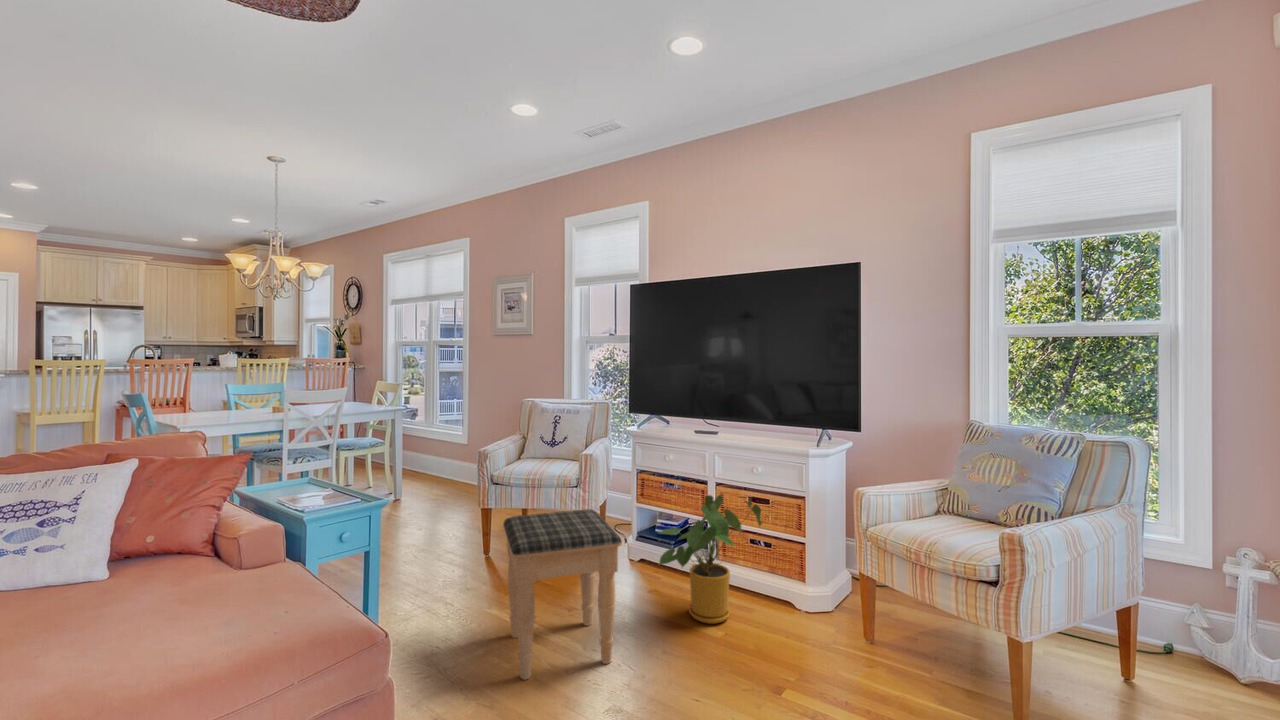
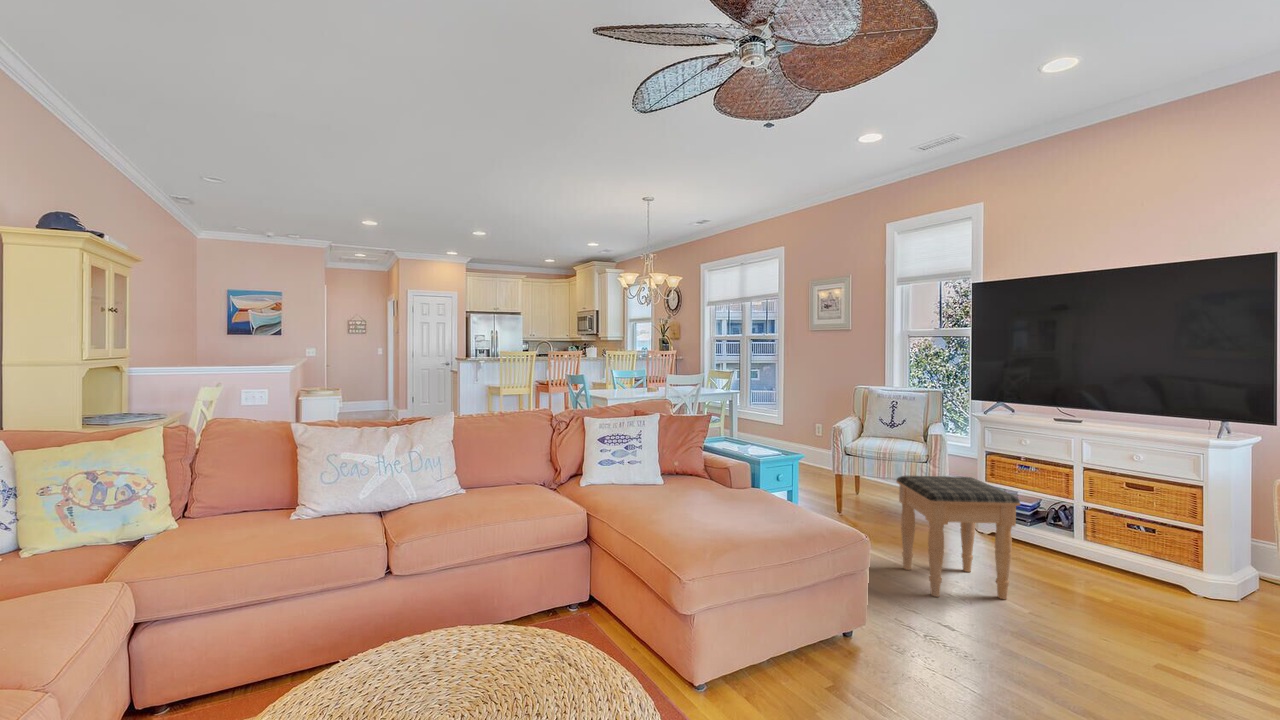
house plant: present [659,495,762,624] -> none [1032,477,1150,590]

